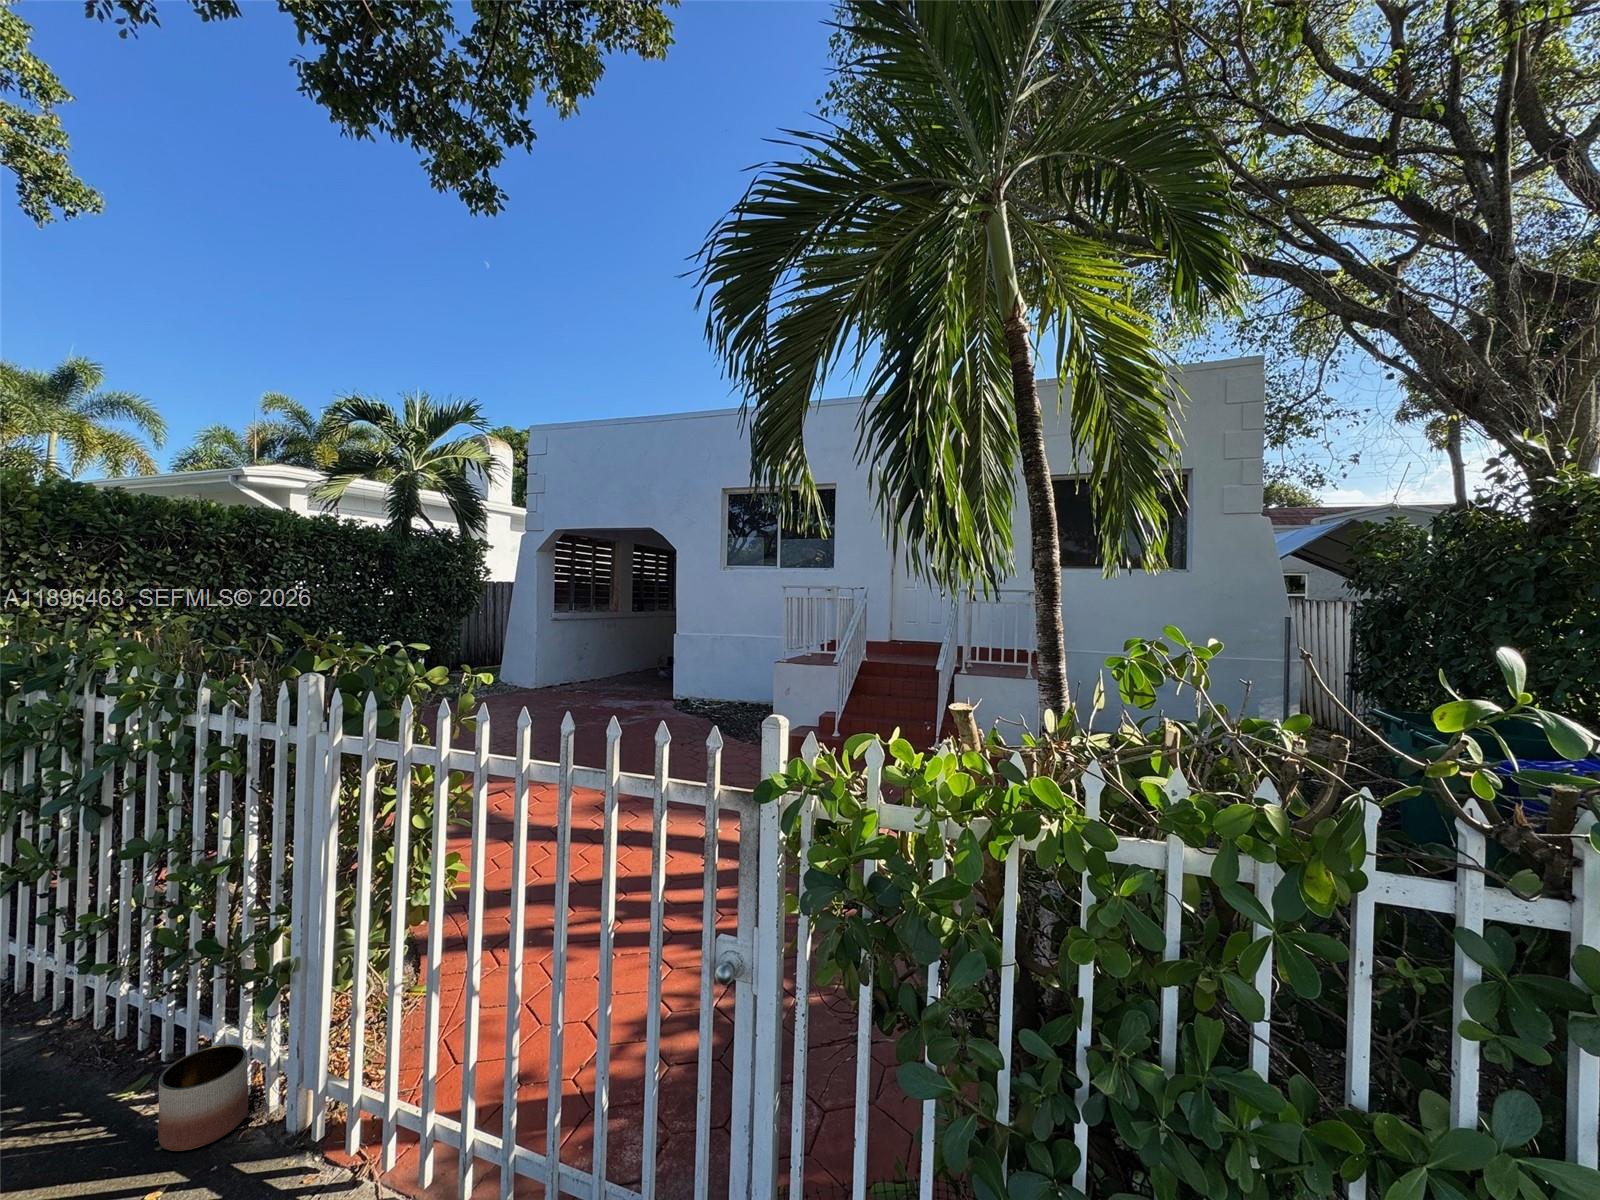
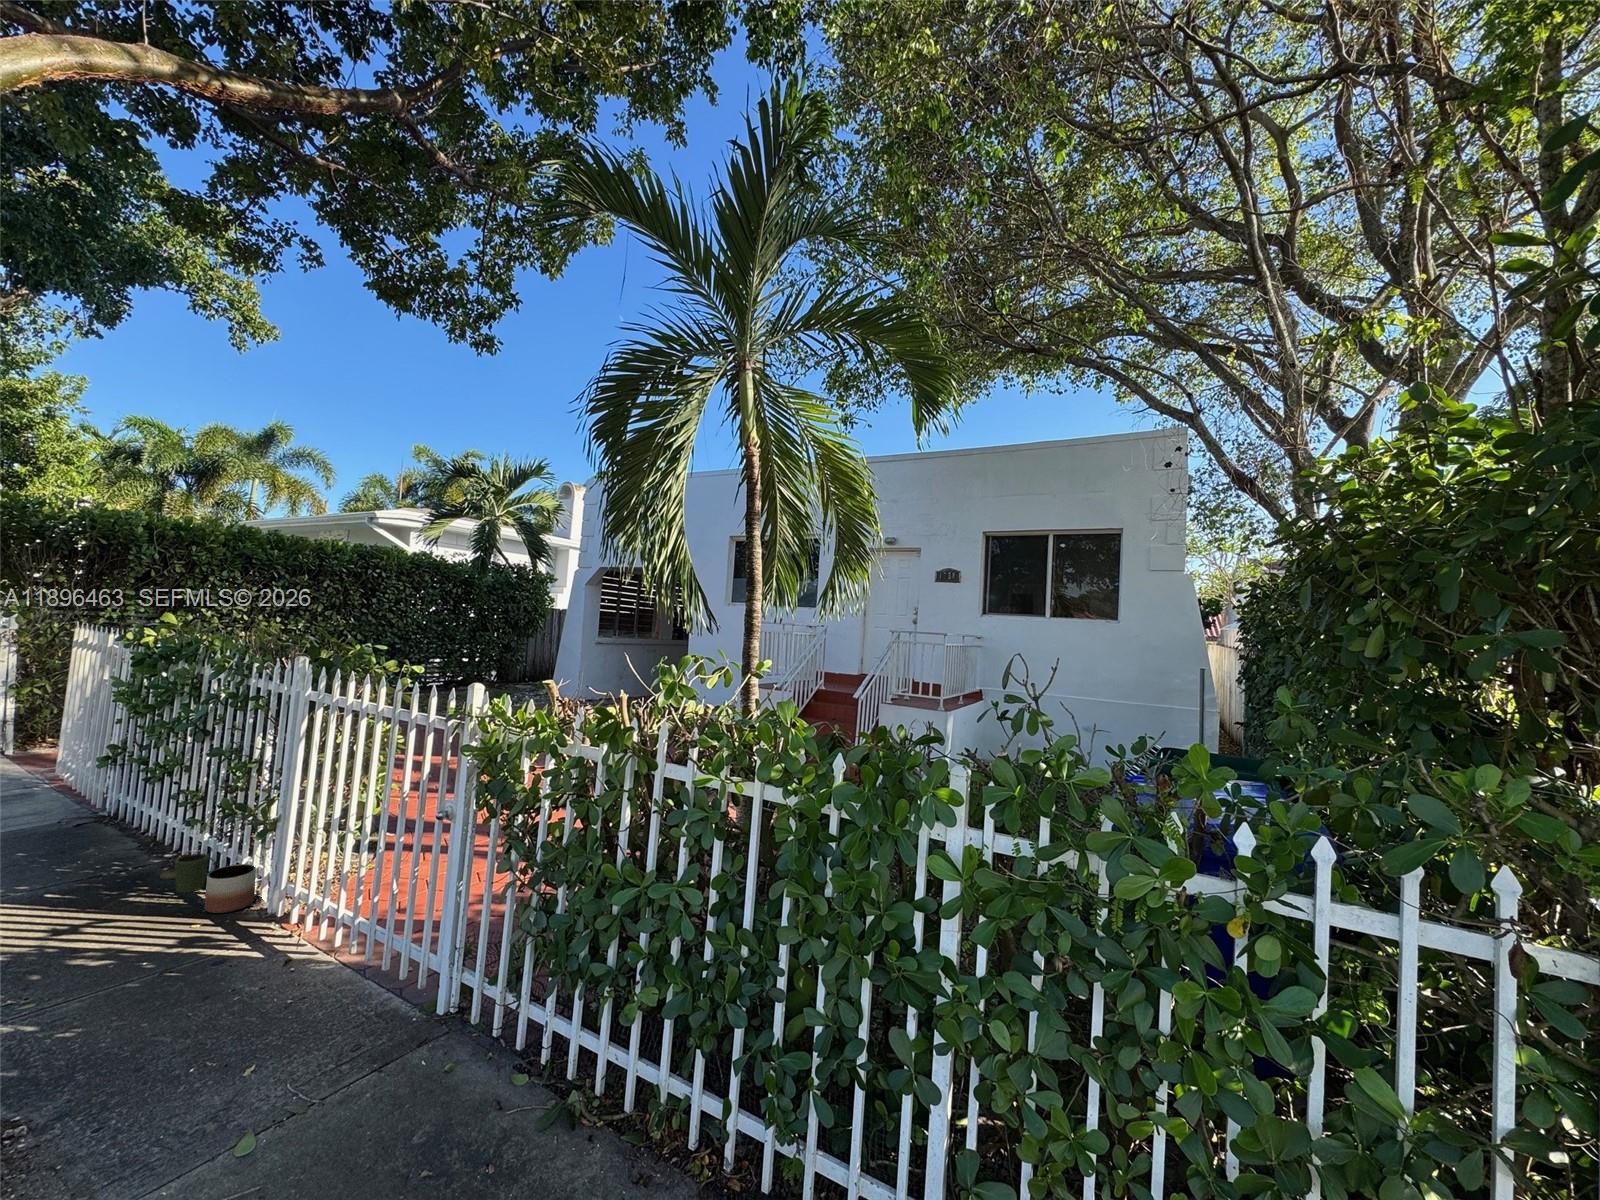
trash can: none [45,1027,143,1108] -> present [160,853,209,893]

